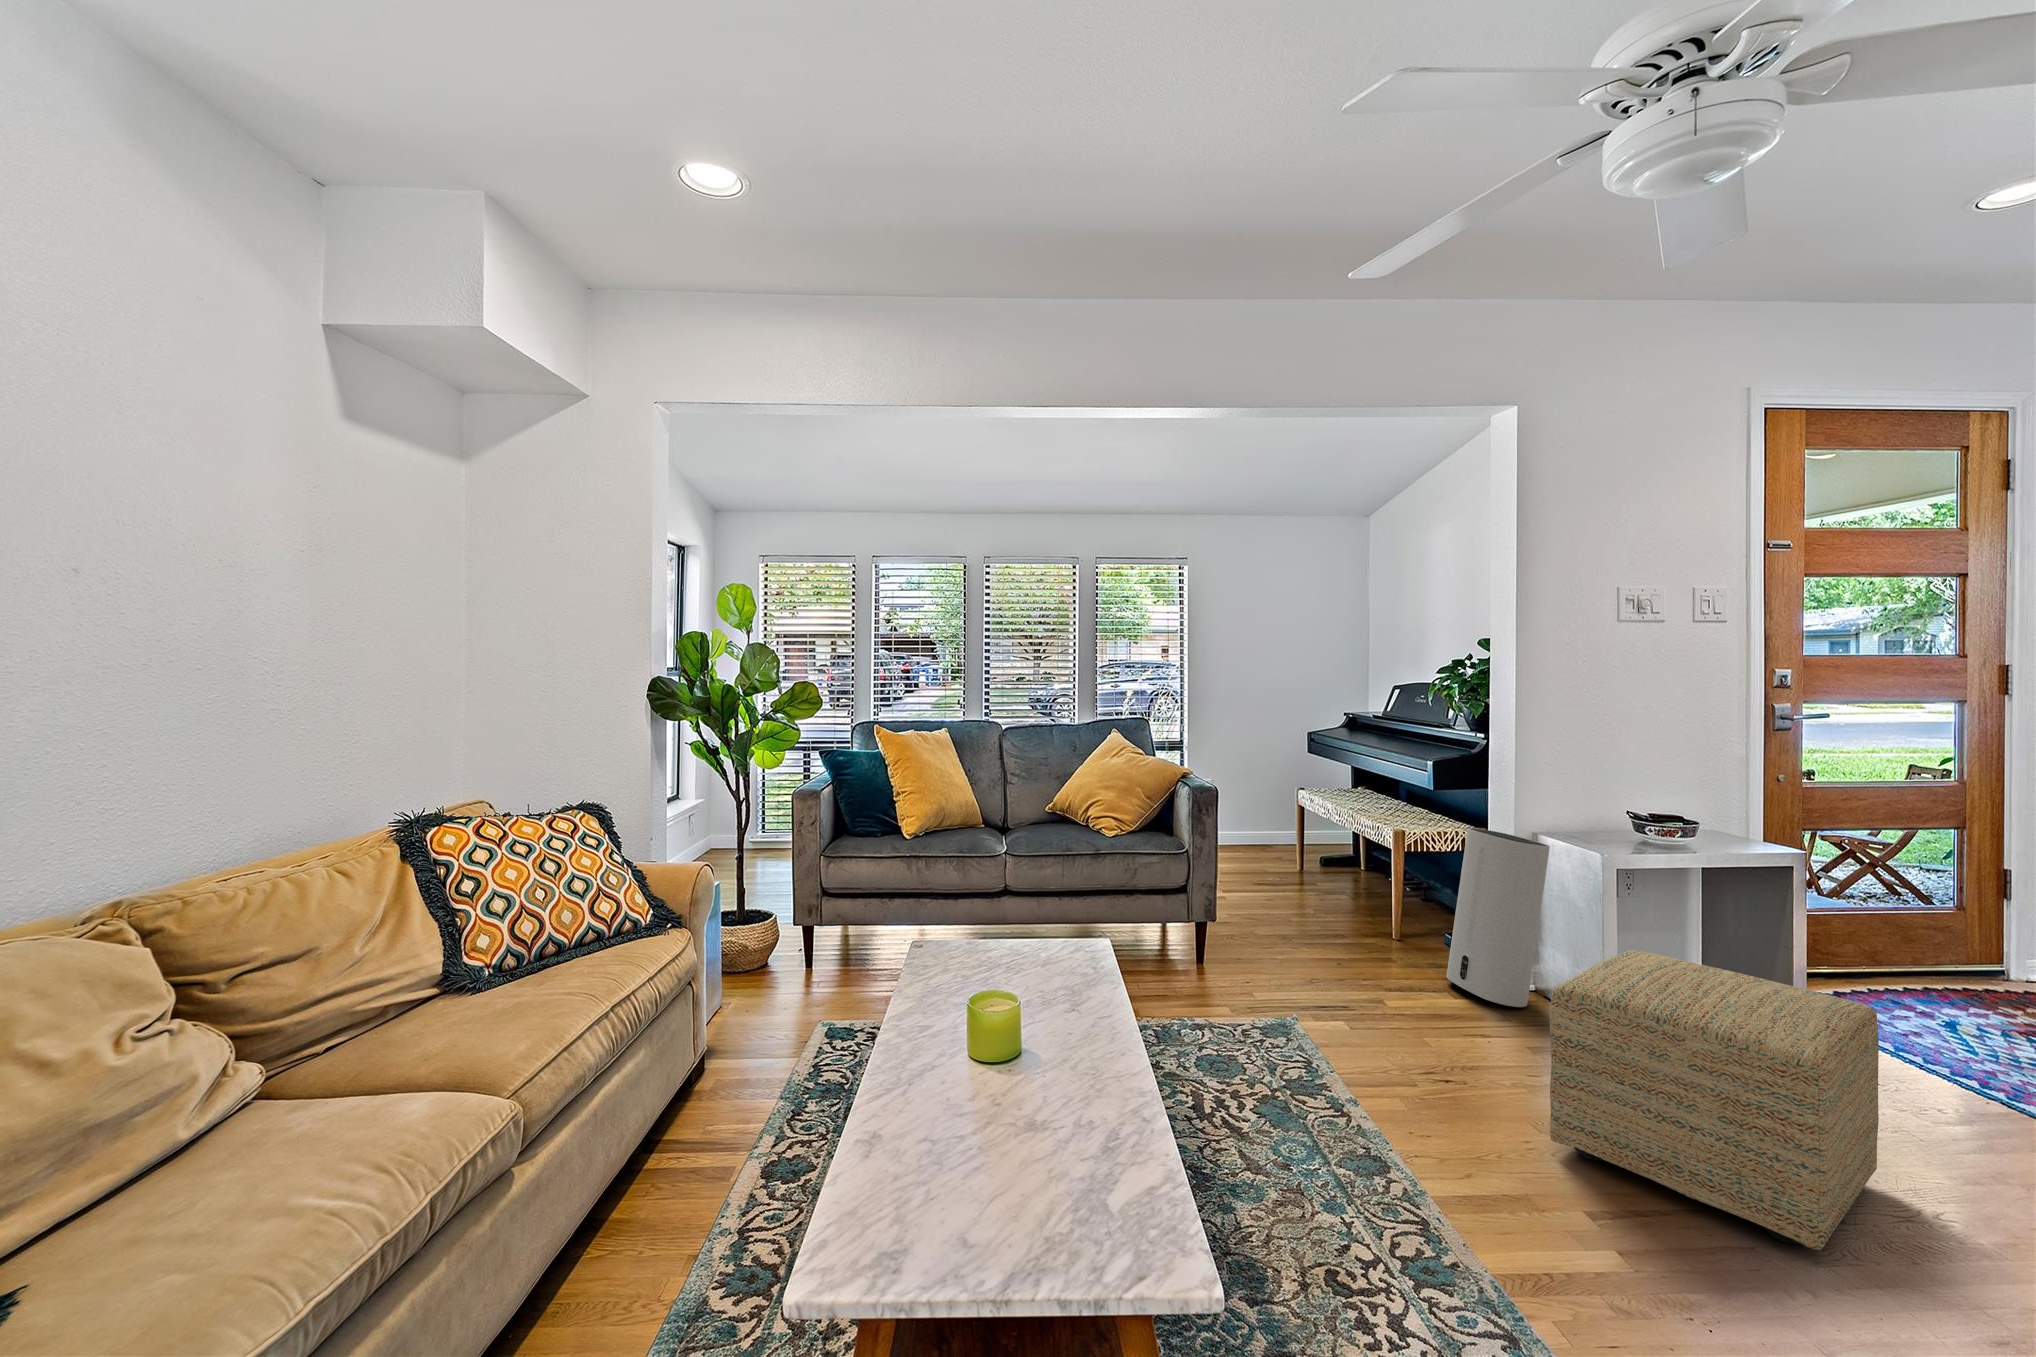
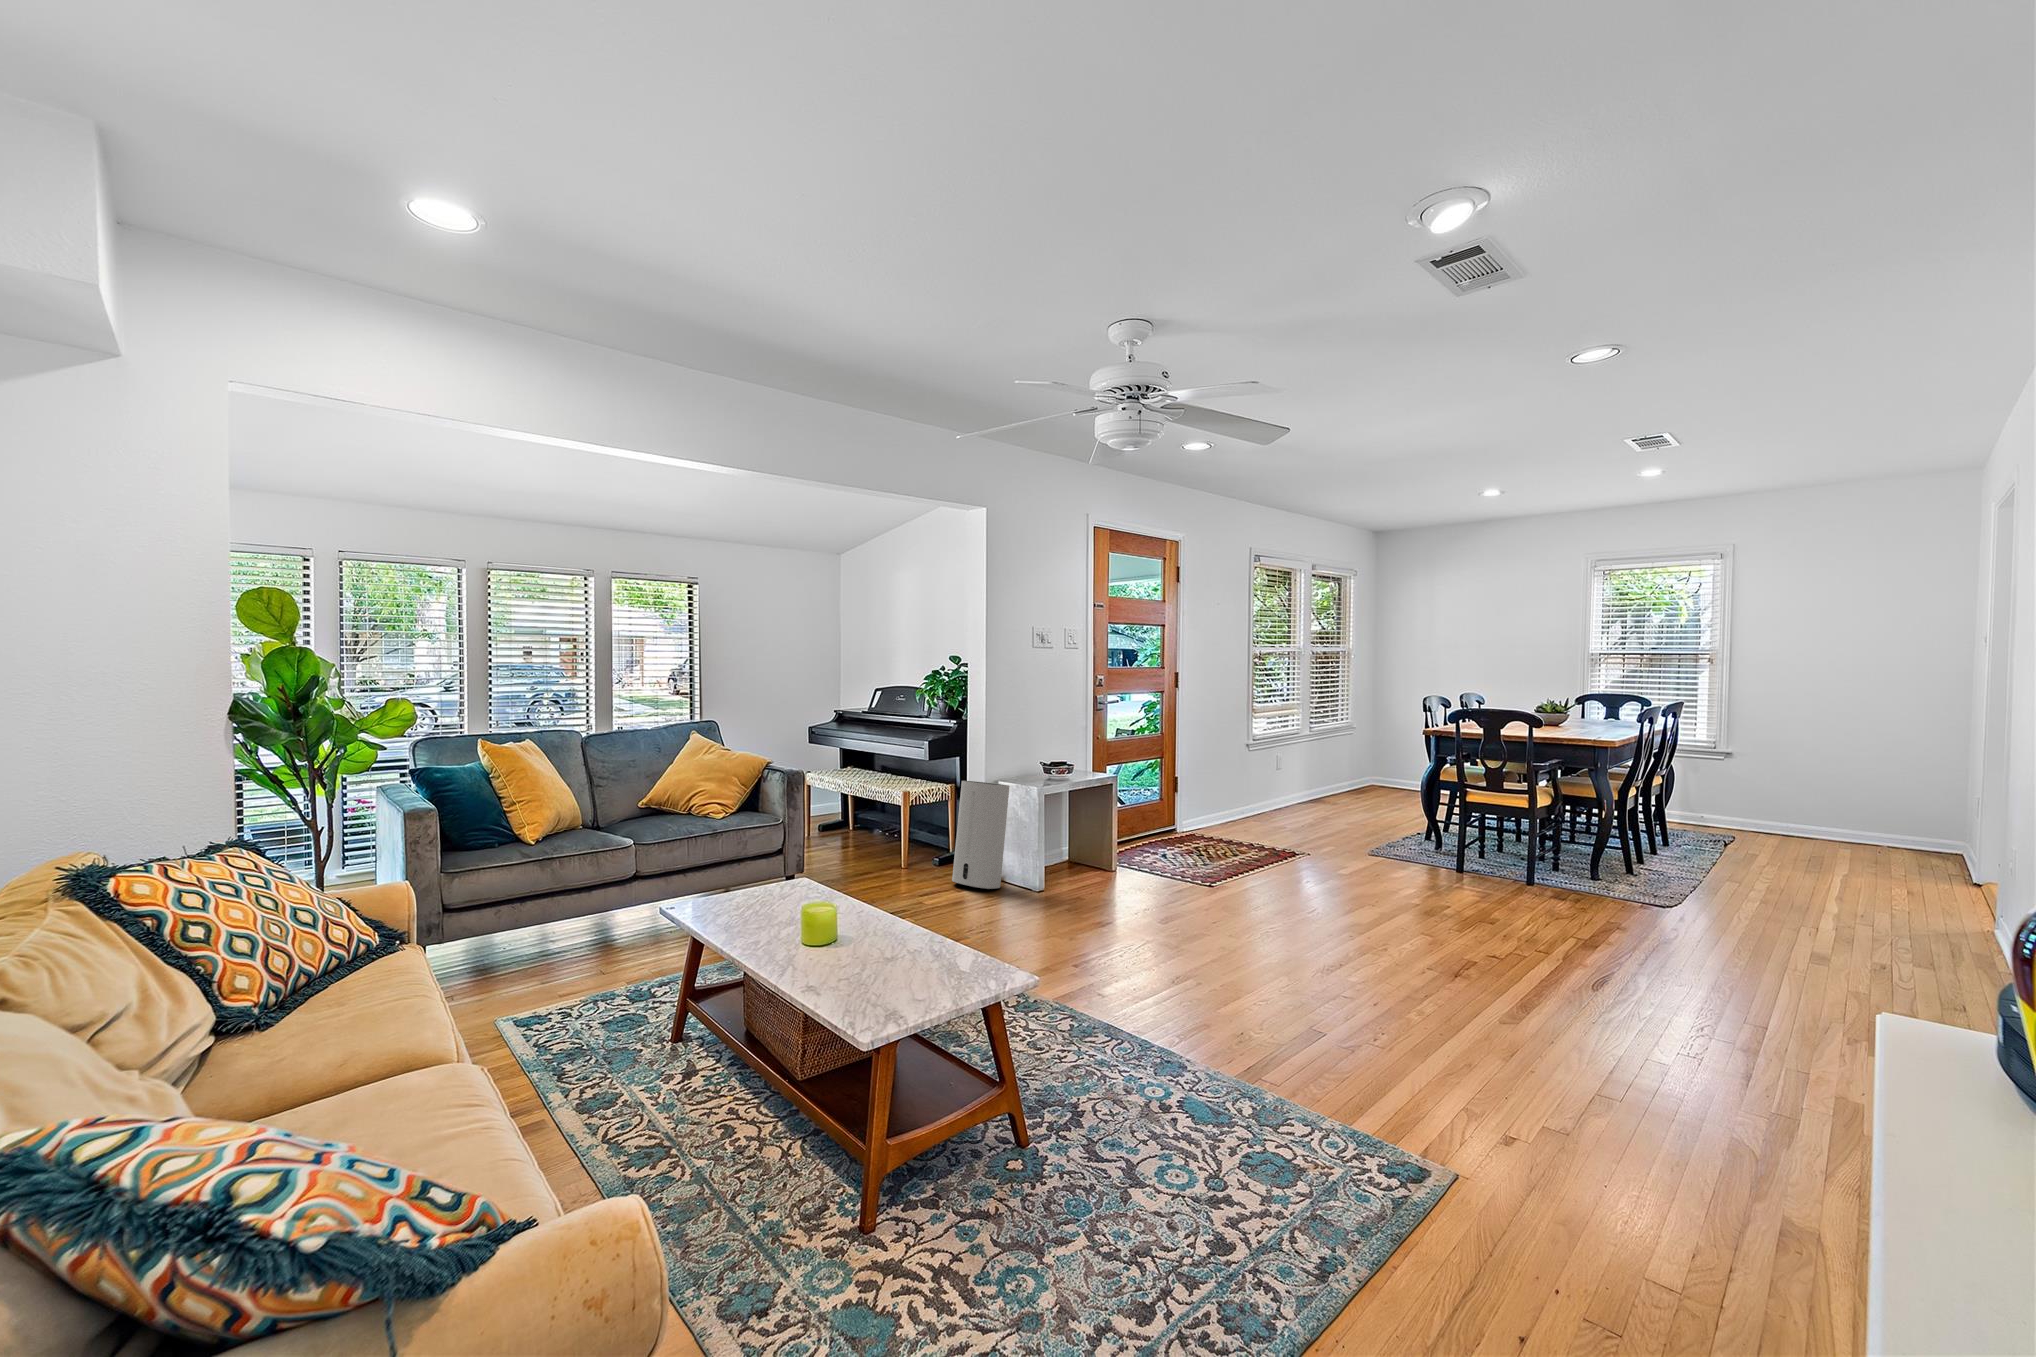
ottoman: present [1550,950,1879,1250] -> none [1048,833,1168,952]

